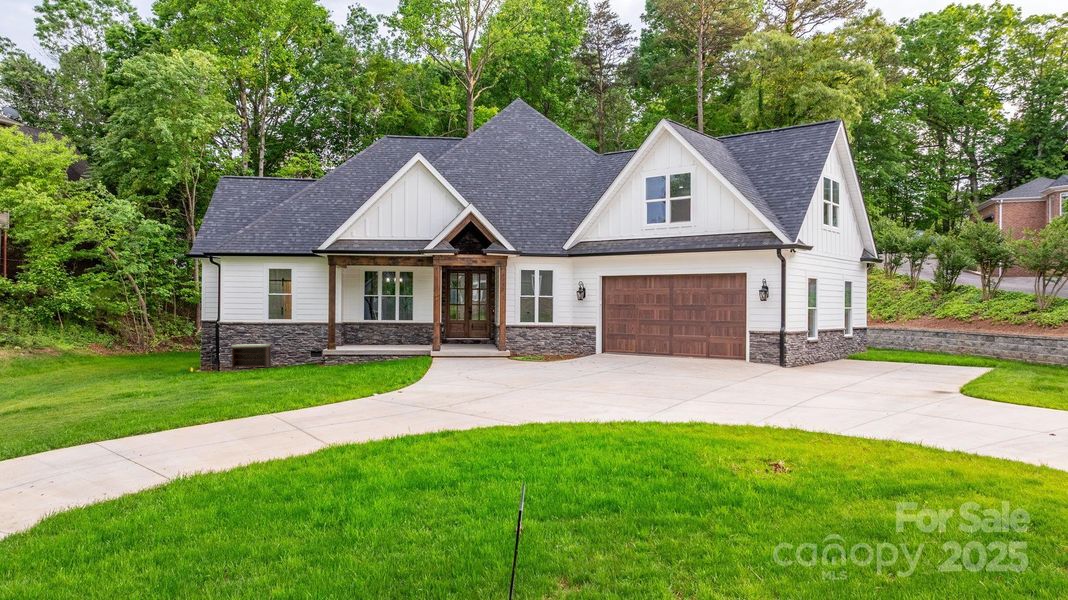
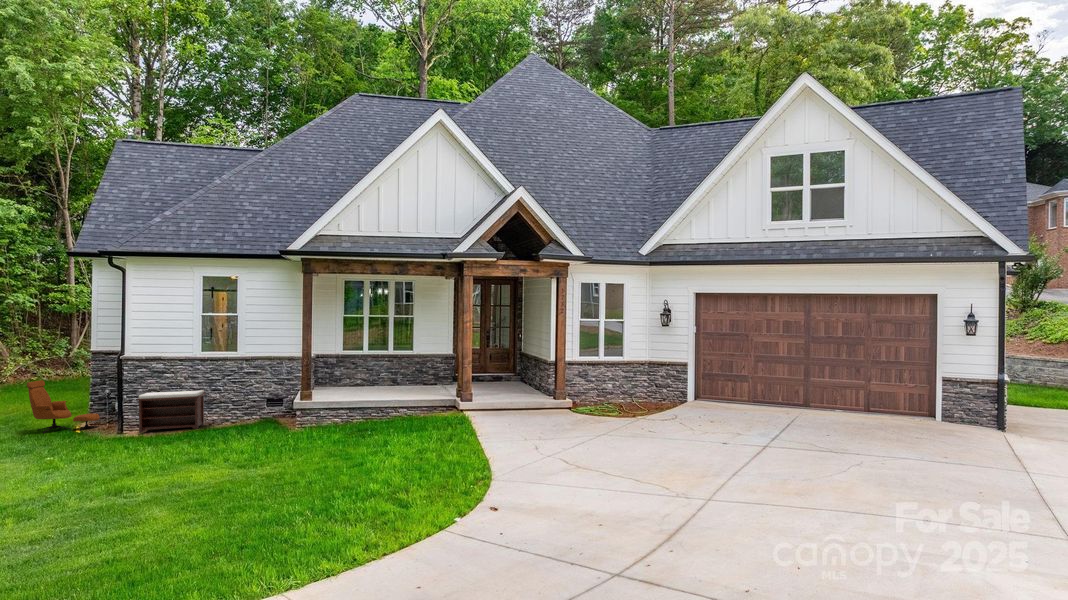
lounge chair: none [168,338,210,370] -> present [27,380,100,433]

